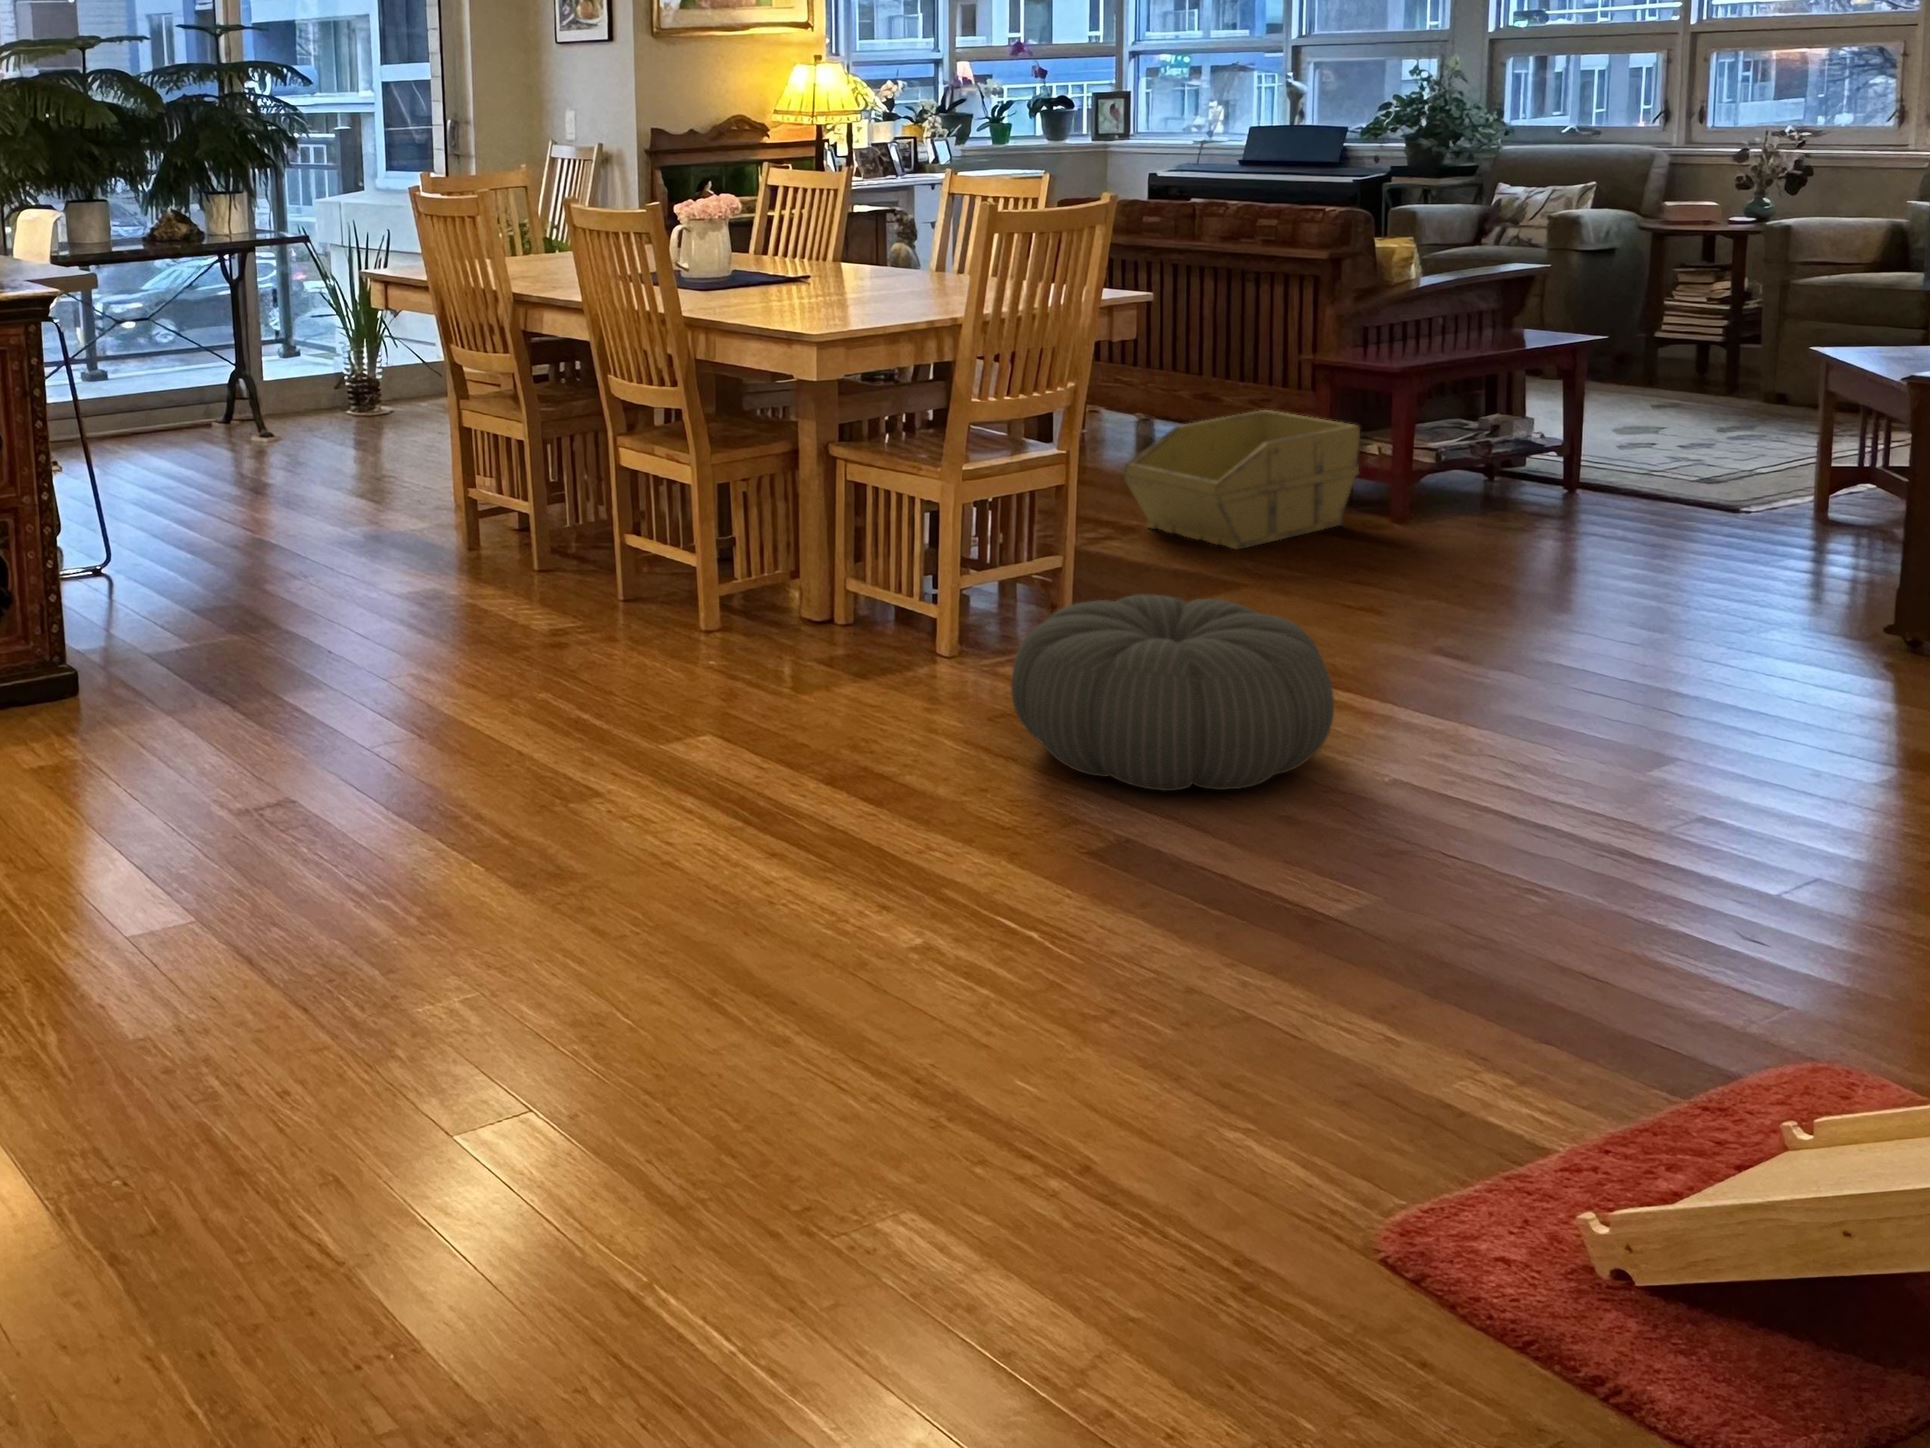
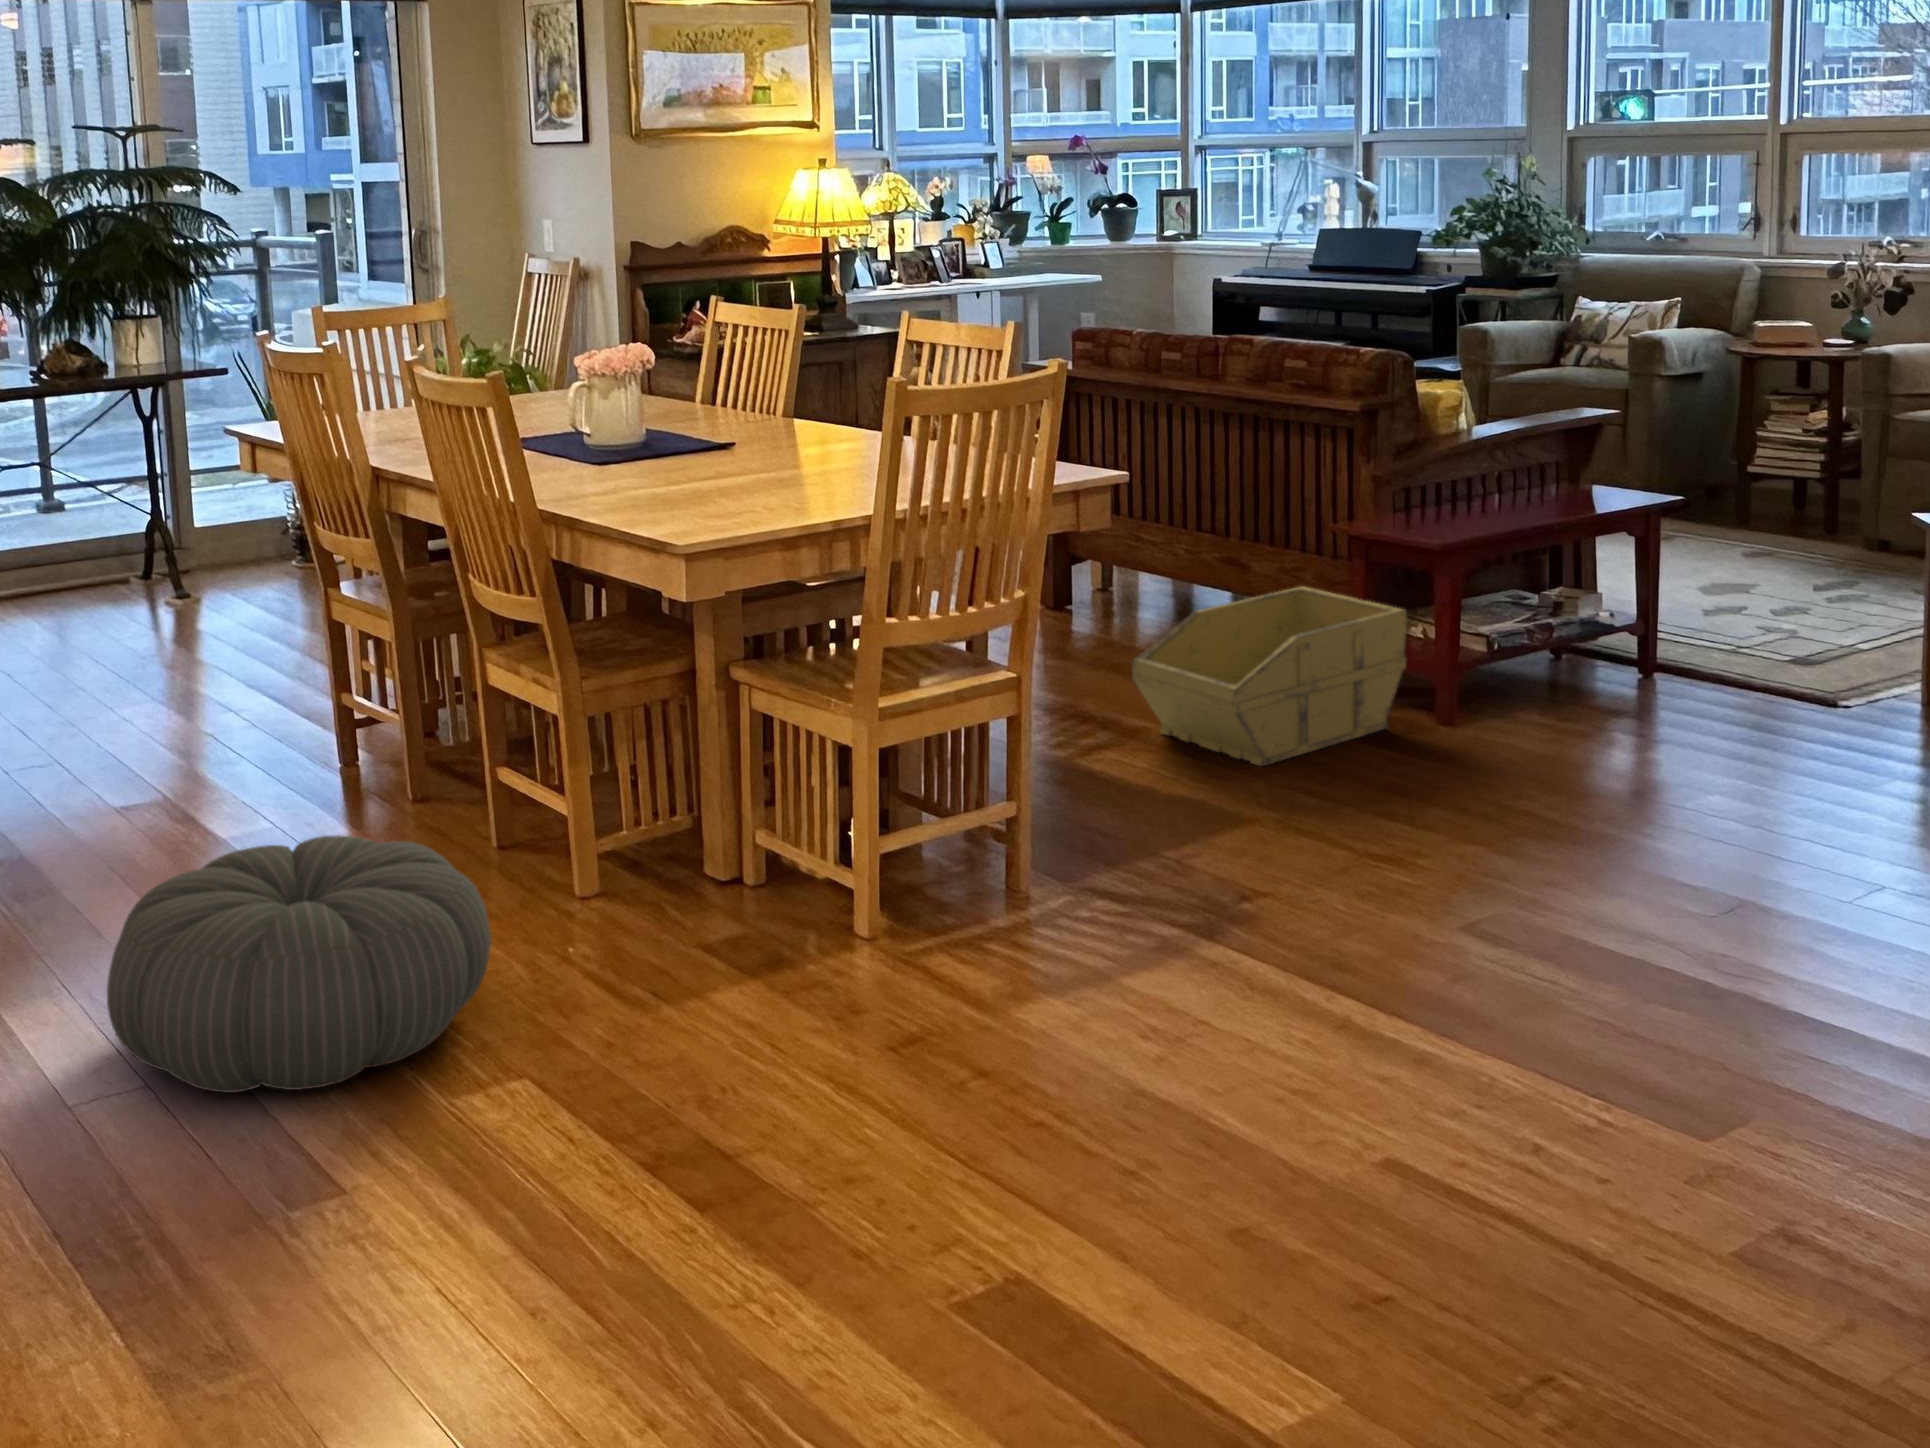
pouf: present [1011,594,1334,791] -> present [107,835,491,1093]

